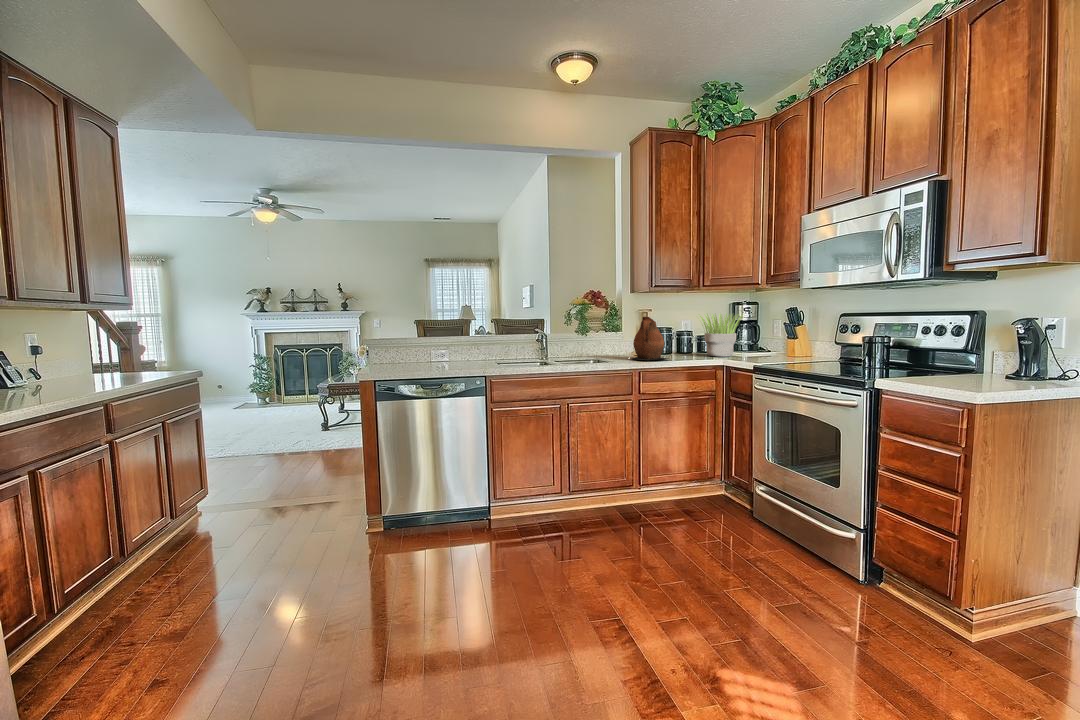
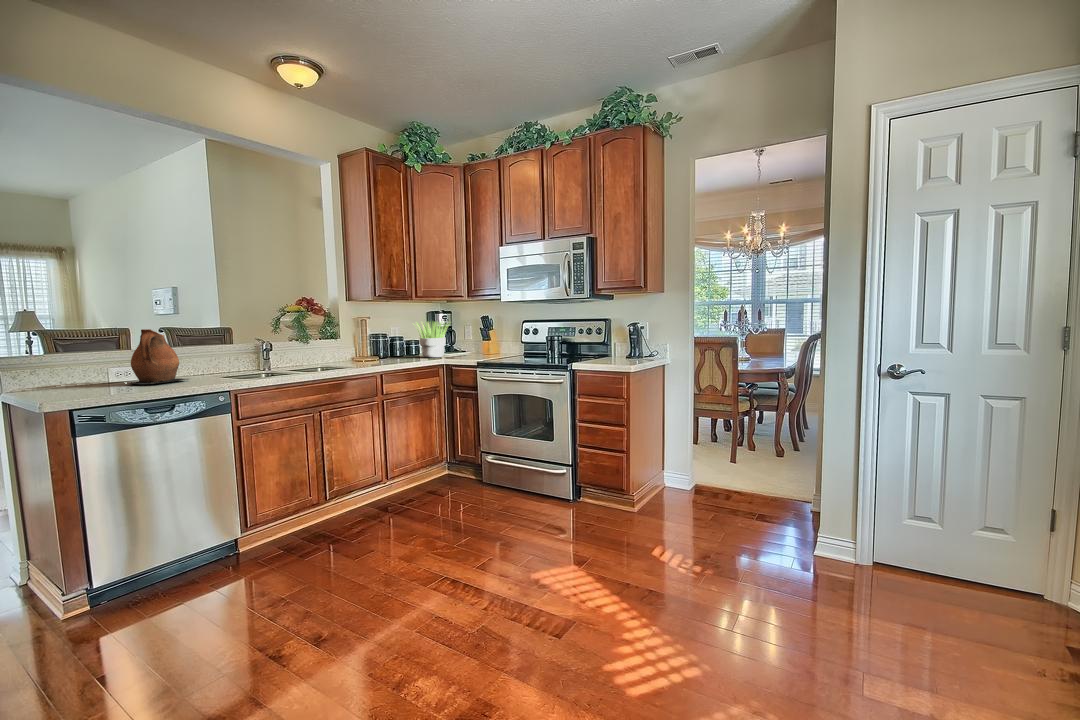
ceramic pitcher: present [632,317,669,360] -> present [130,329,188,384]

